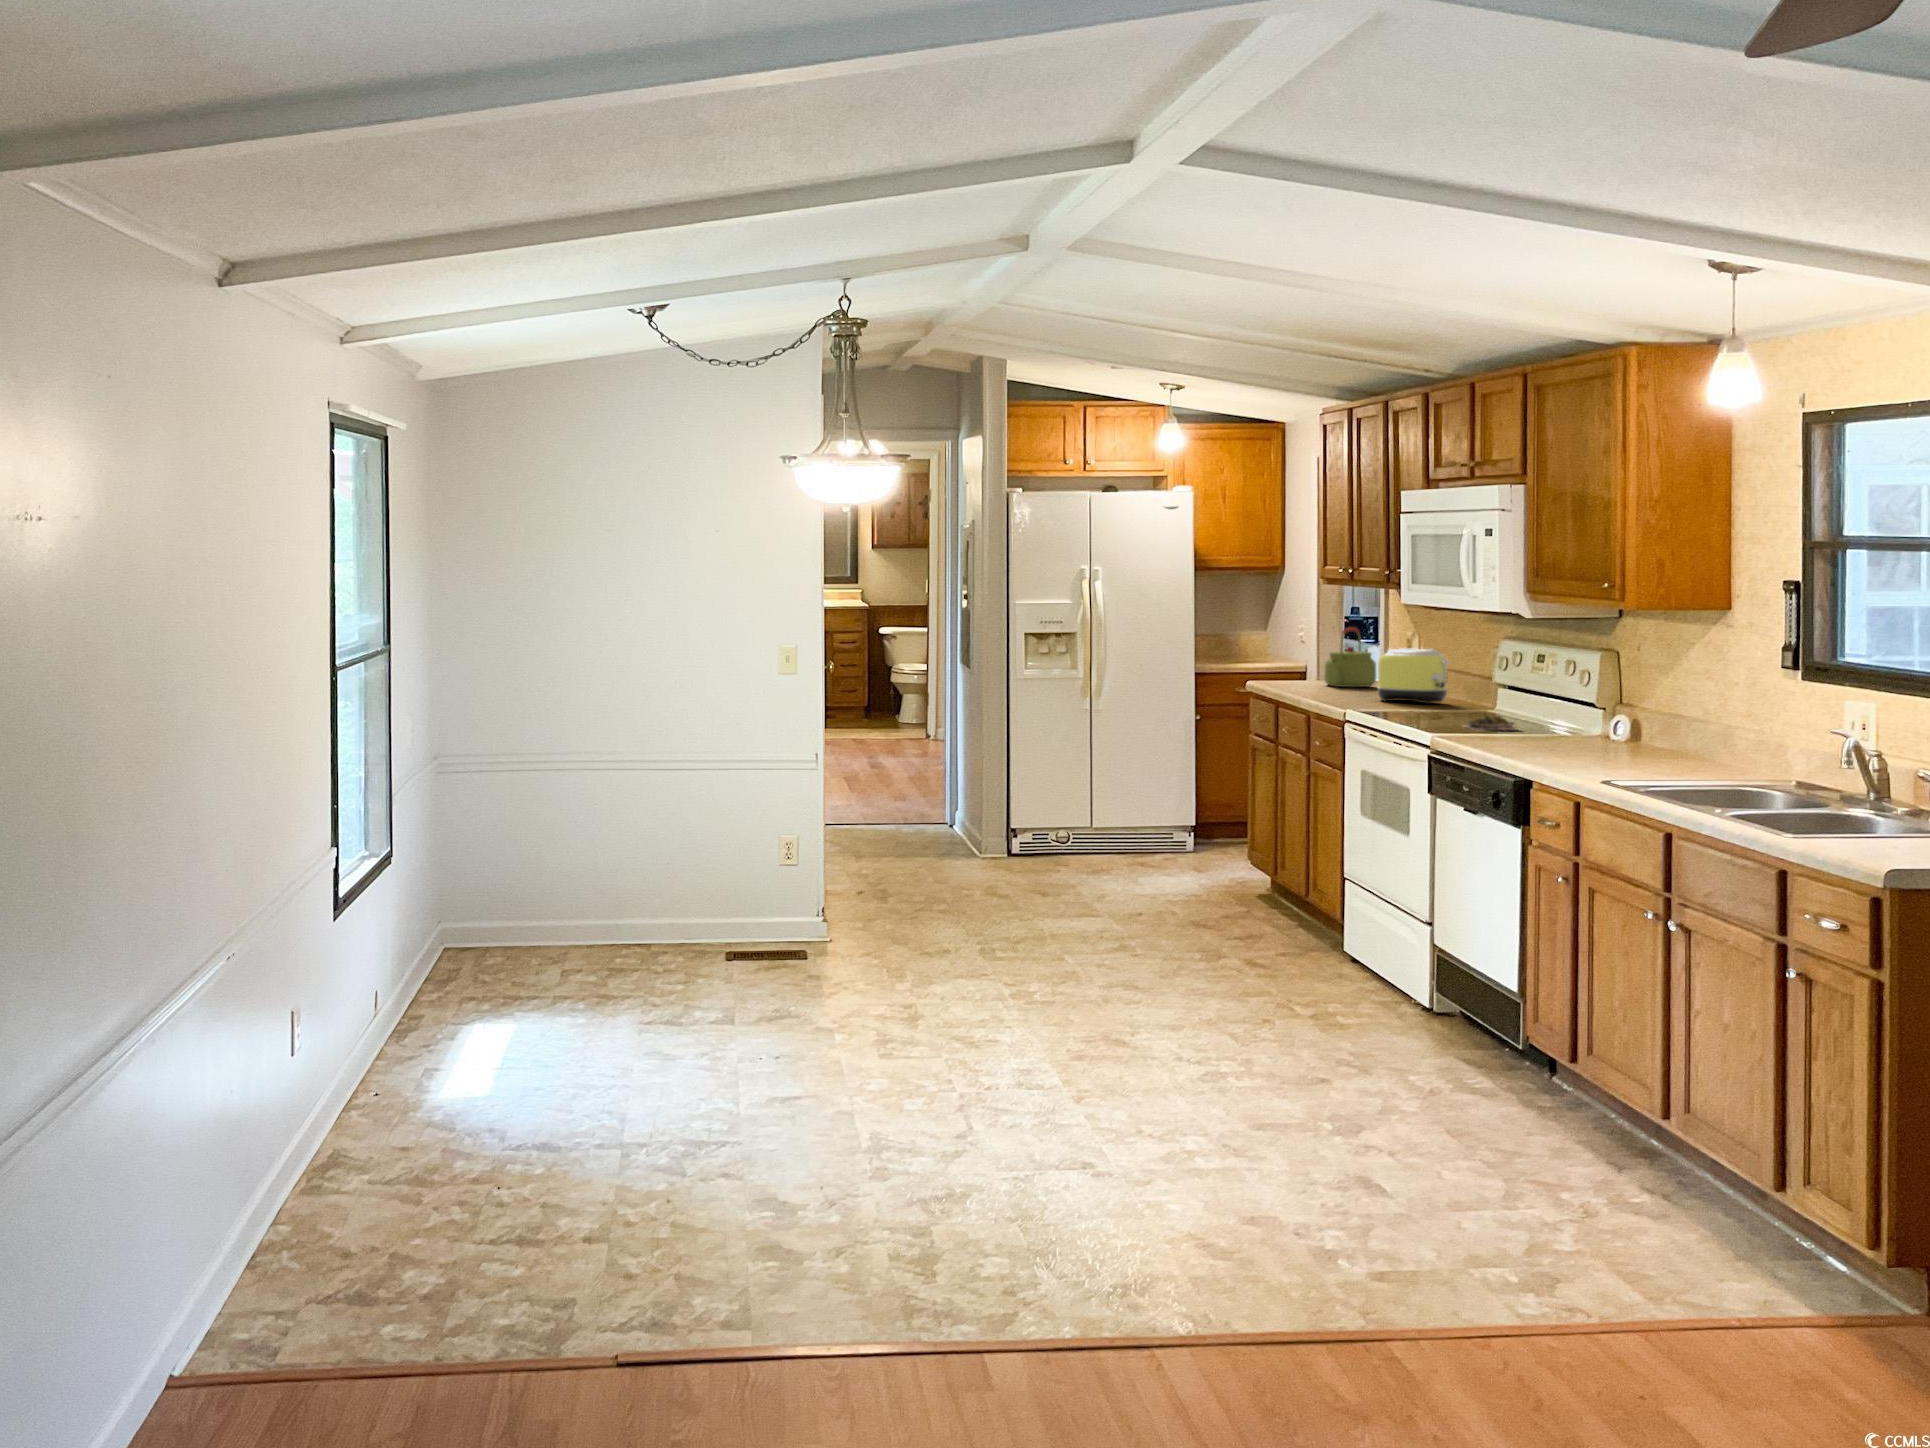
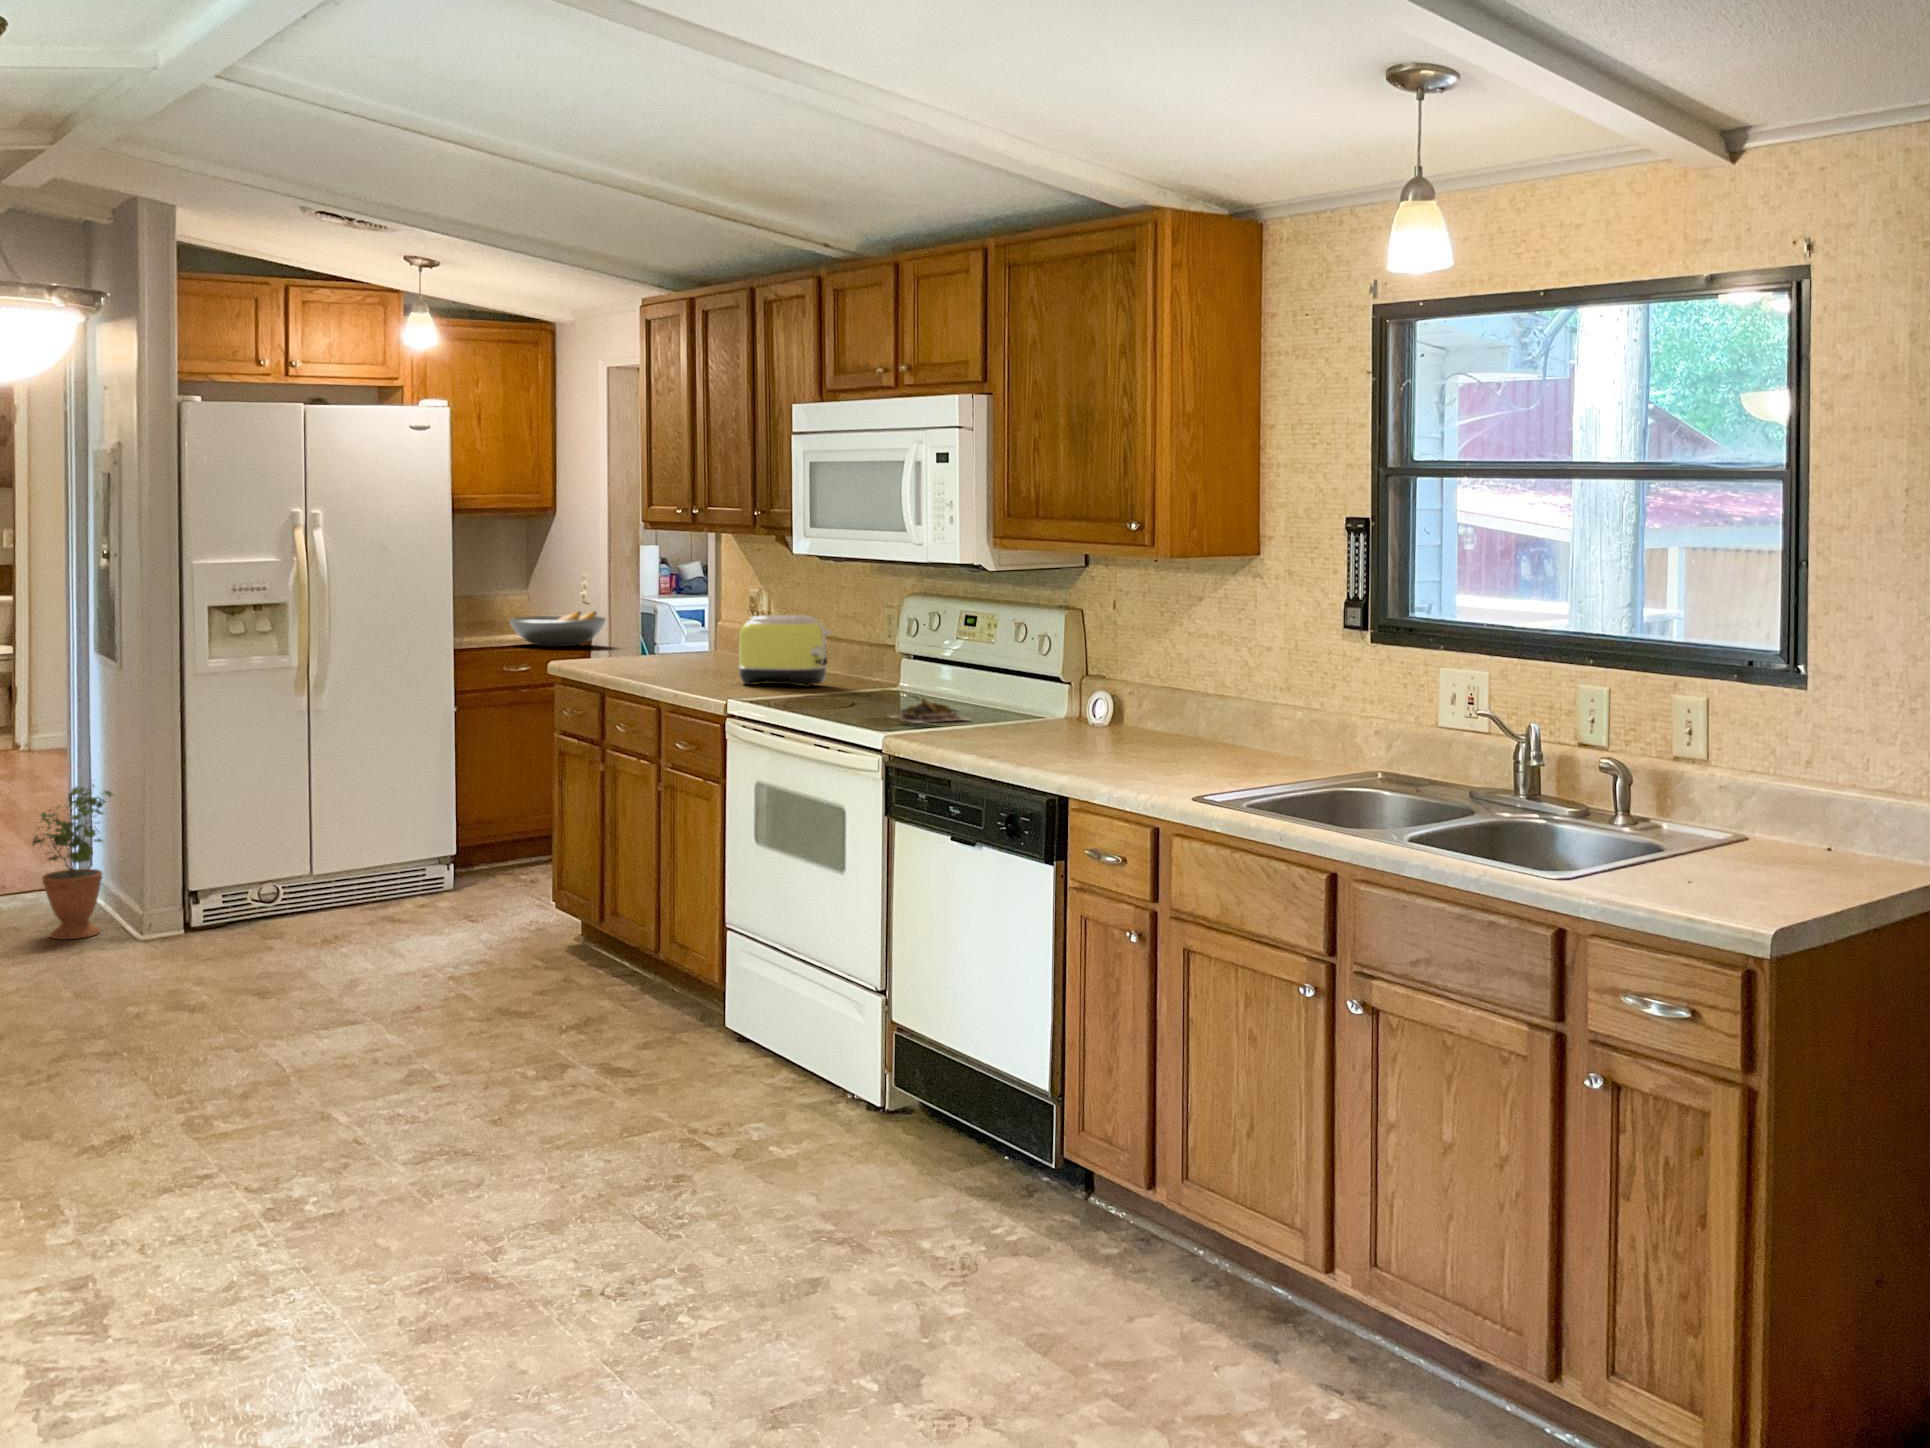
kettle: present [1324,627,1376,687] -> none [647,589,713,667]
fruit bowl: none [1237,644,1311,670] -> present [509,611,606,647]
potted plant: none [915,751,966,858] -> present [33,785,113,939]

